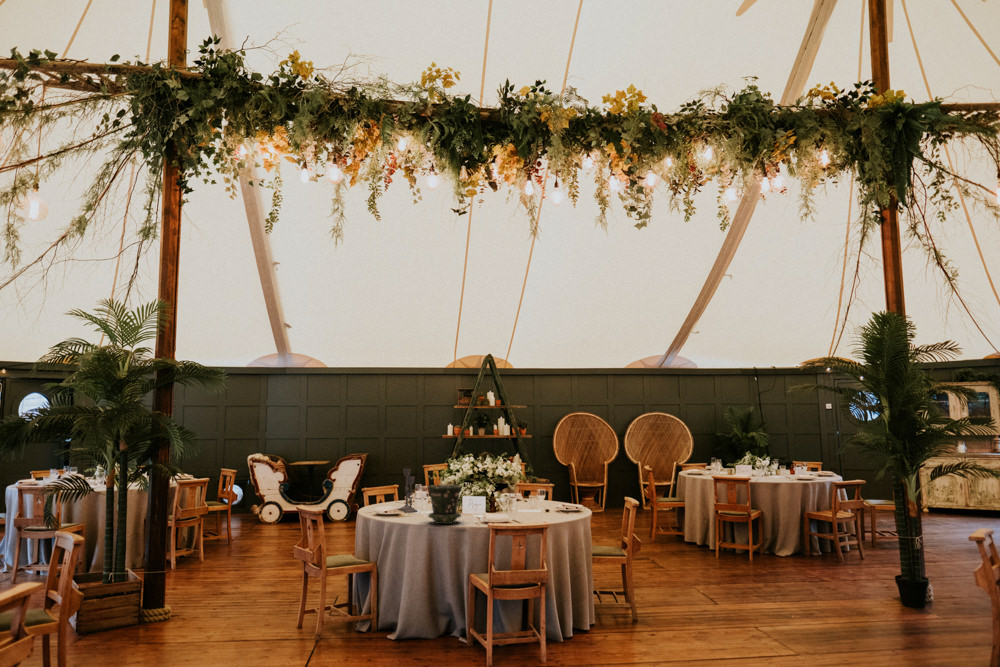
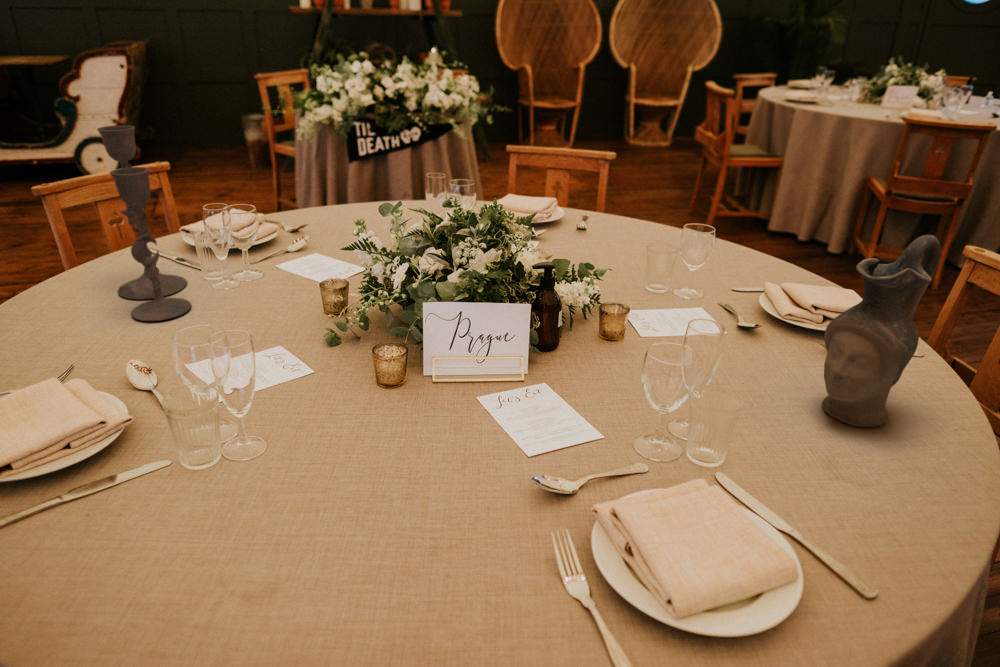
ceramic pitcher: none [545,481,566,521] -> present [822,235,941,427]
flower pot: present [428,485,462,524] -> none [157,271,406,544]

